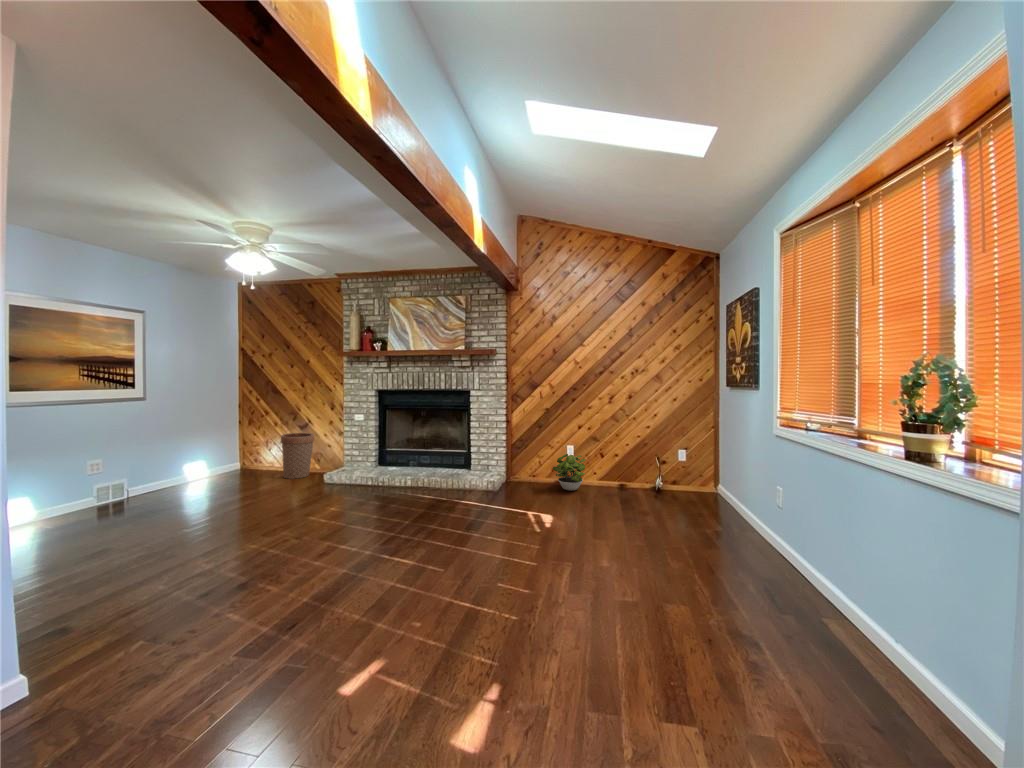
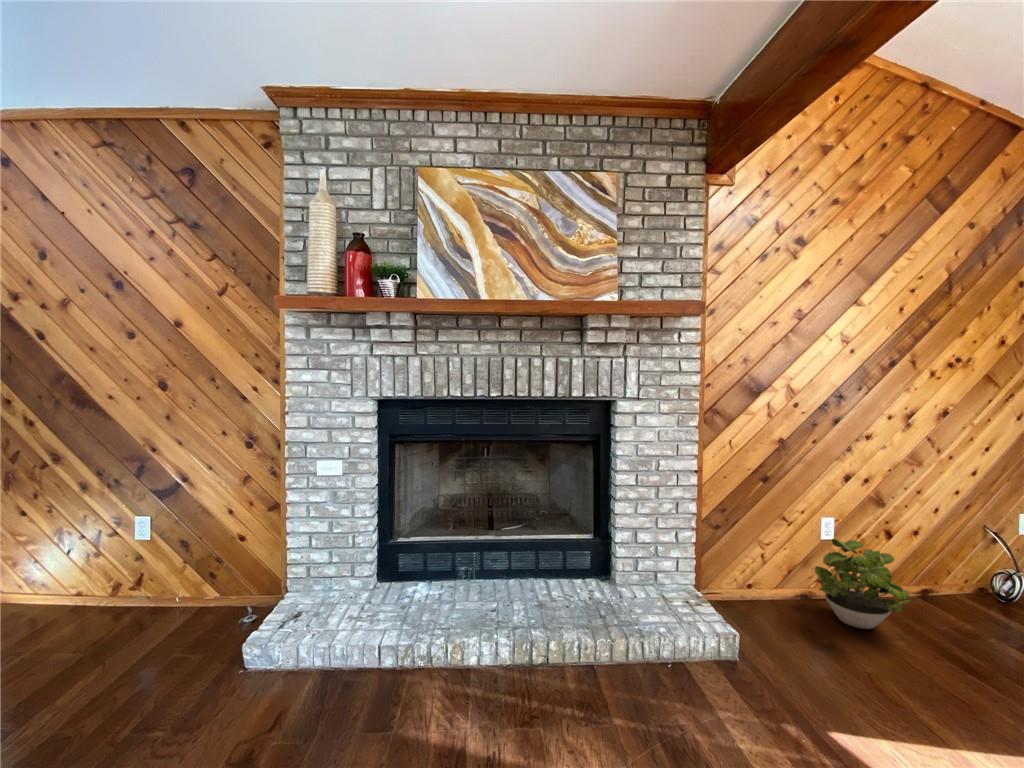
basket: present [281,433,314,479] -> none [103,508,201,642]

